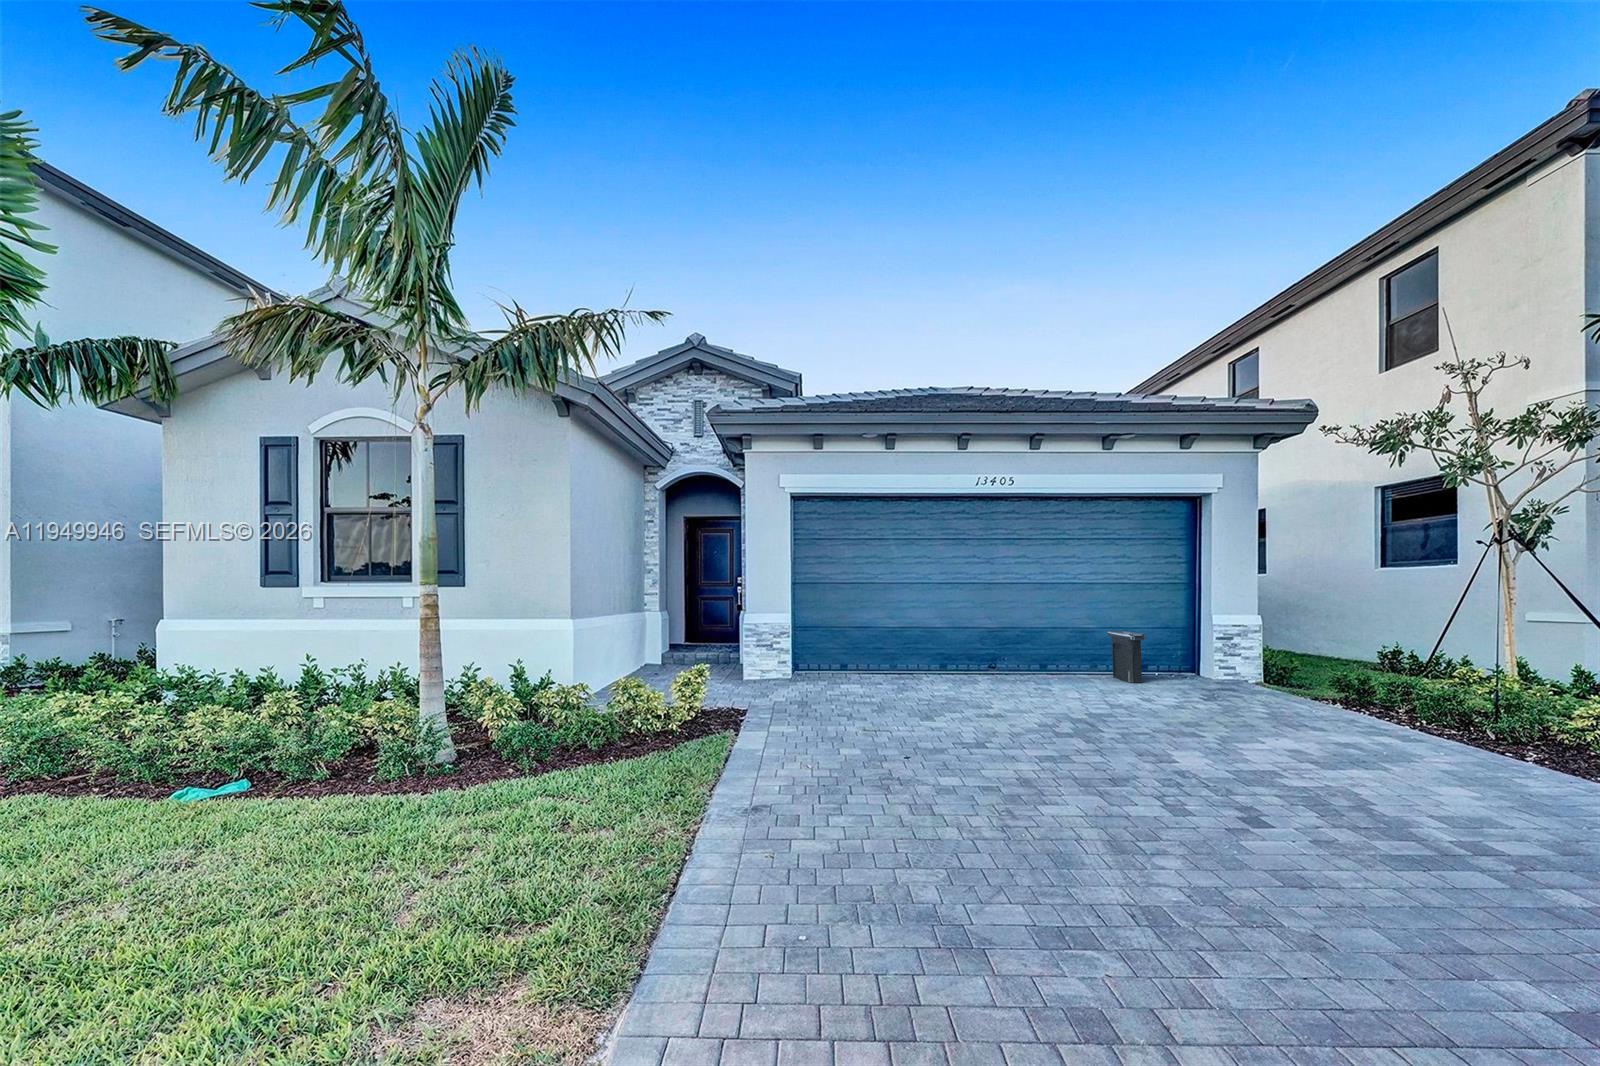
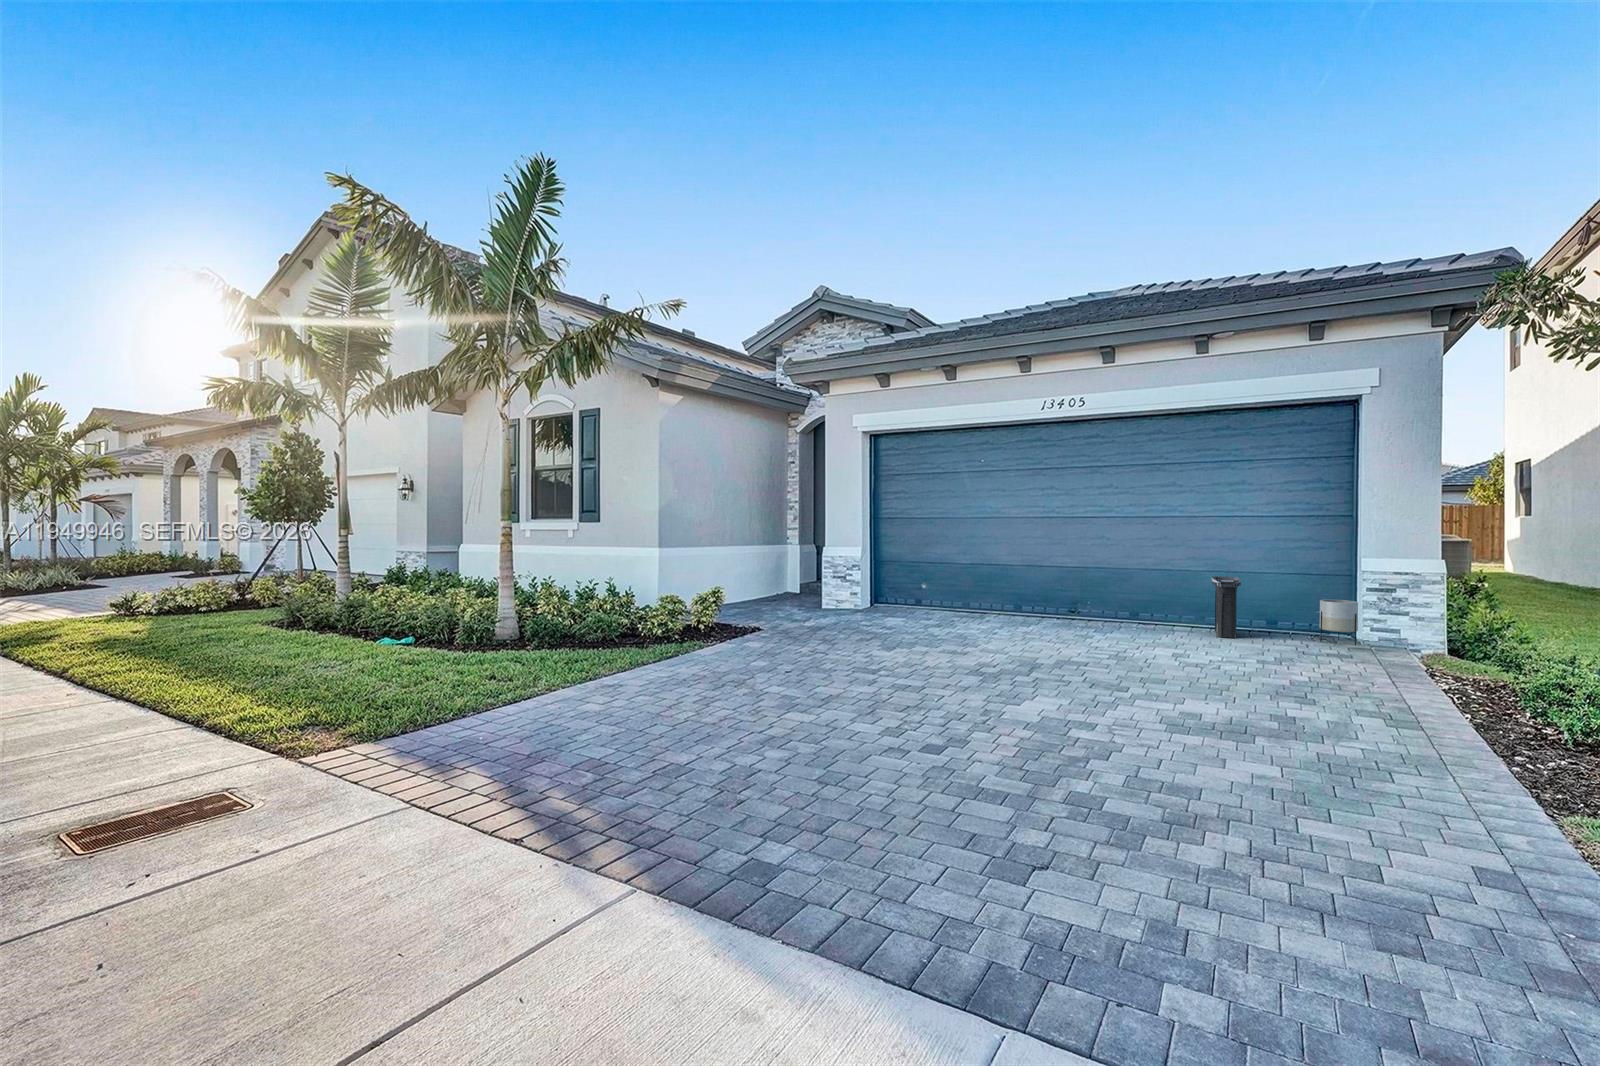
planter: none [1187,646,1217,682] -> present [1319,600,1358,645]

